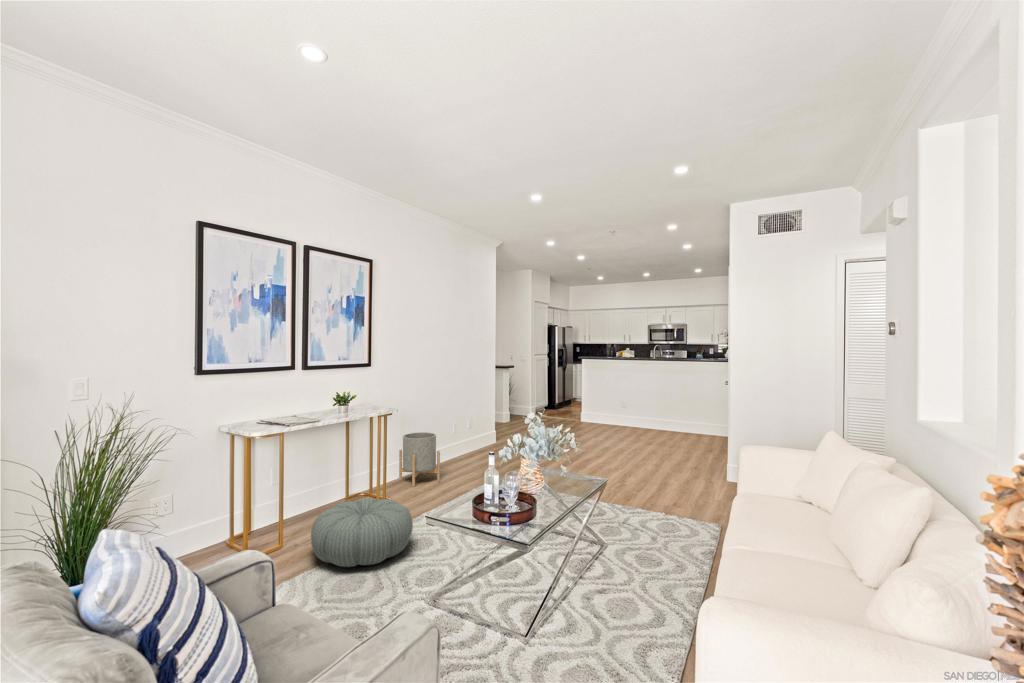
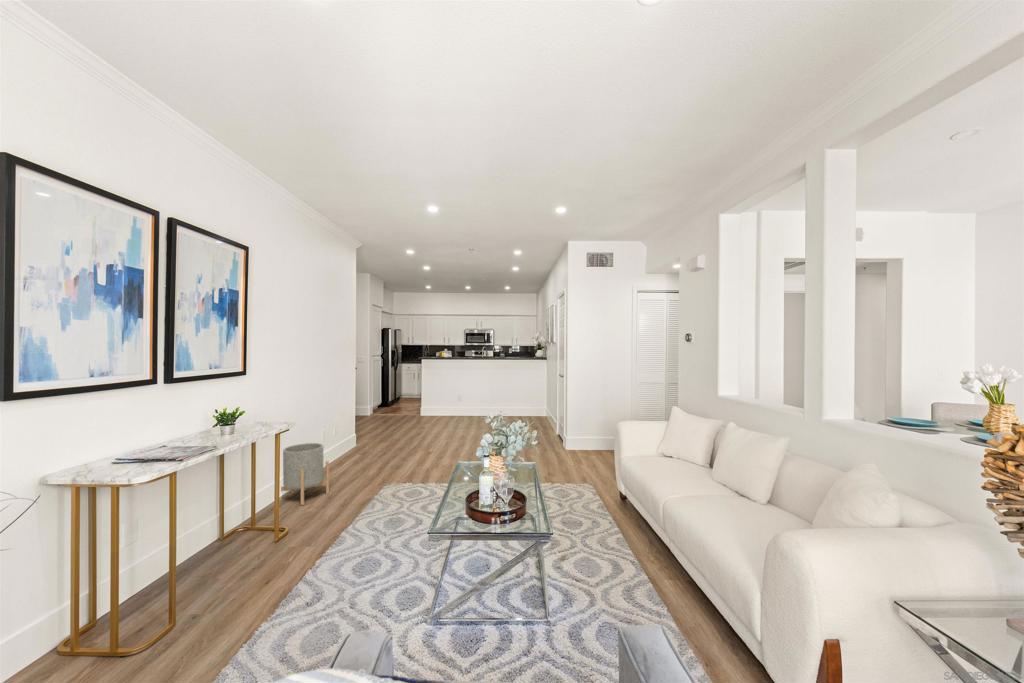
pouf: present [311,498,413,567] -> none [230,524,364,619]

